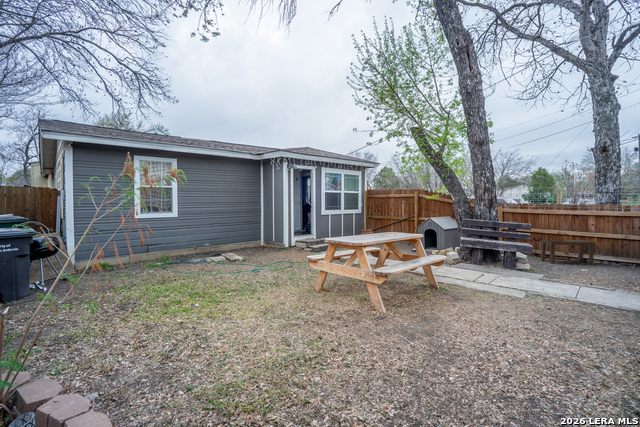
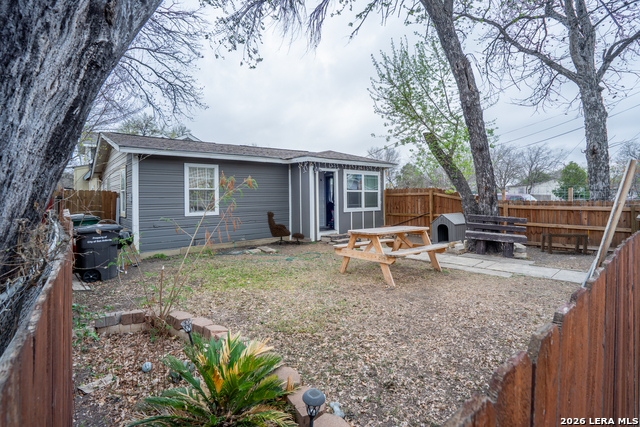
lounge chair: none [235,214,278,252] -> present [267,212,305,245]

